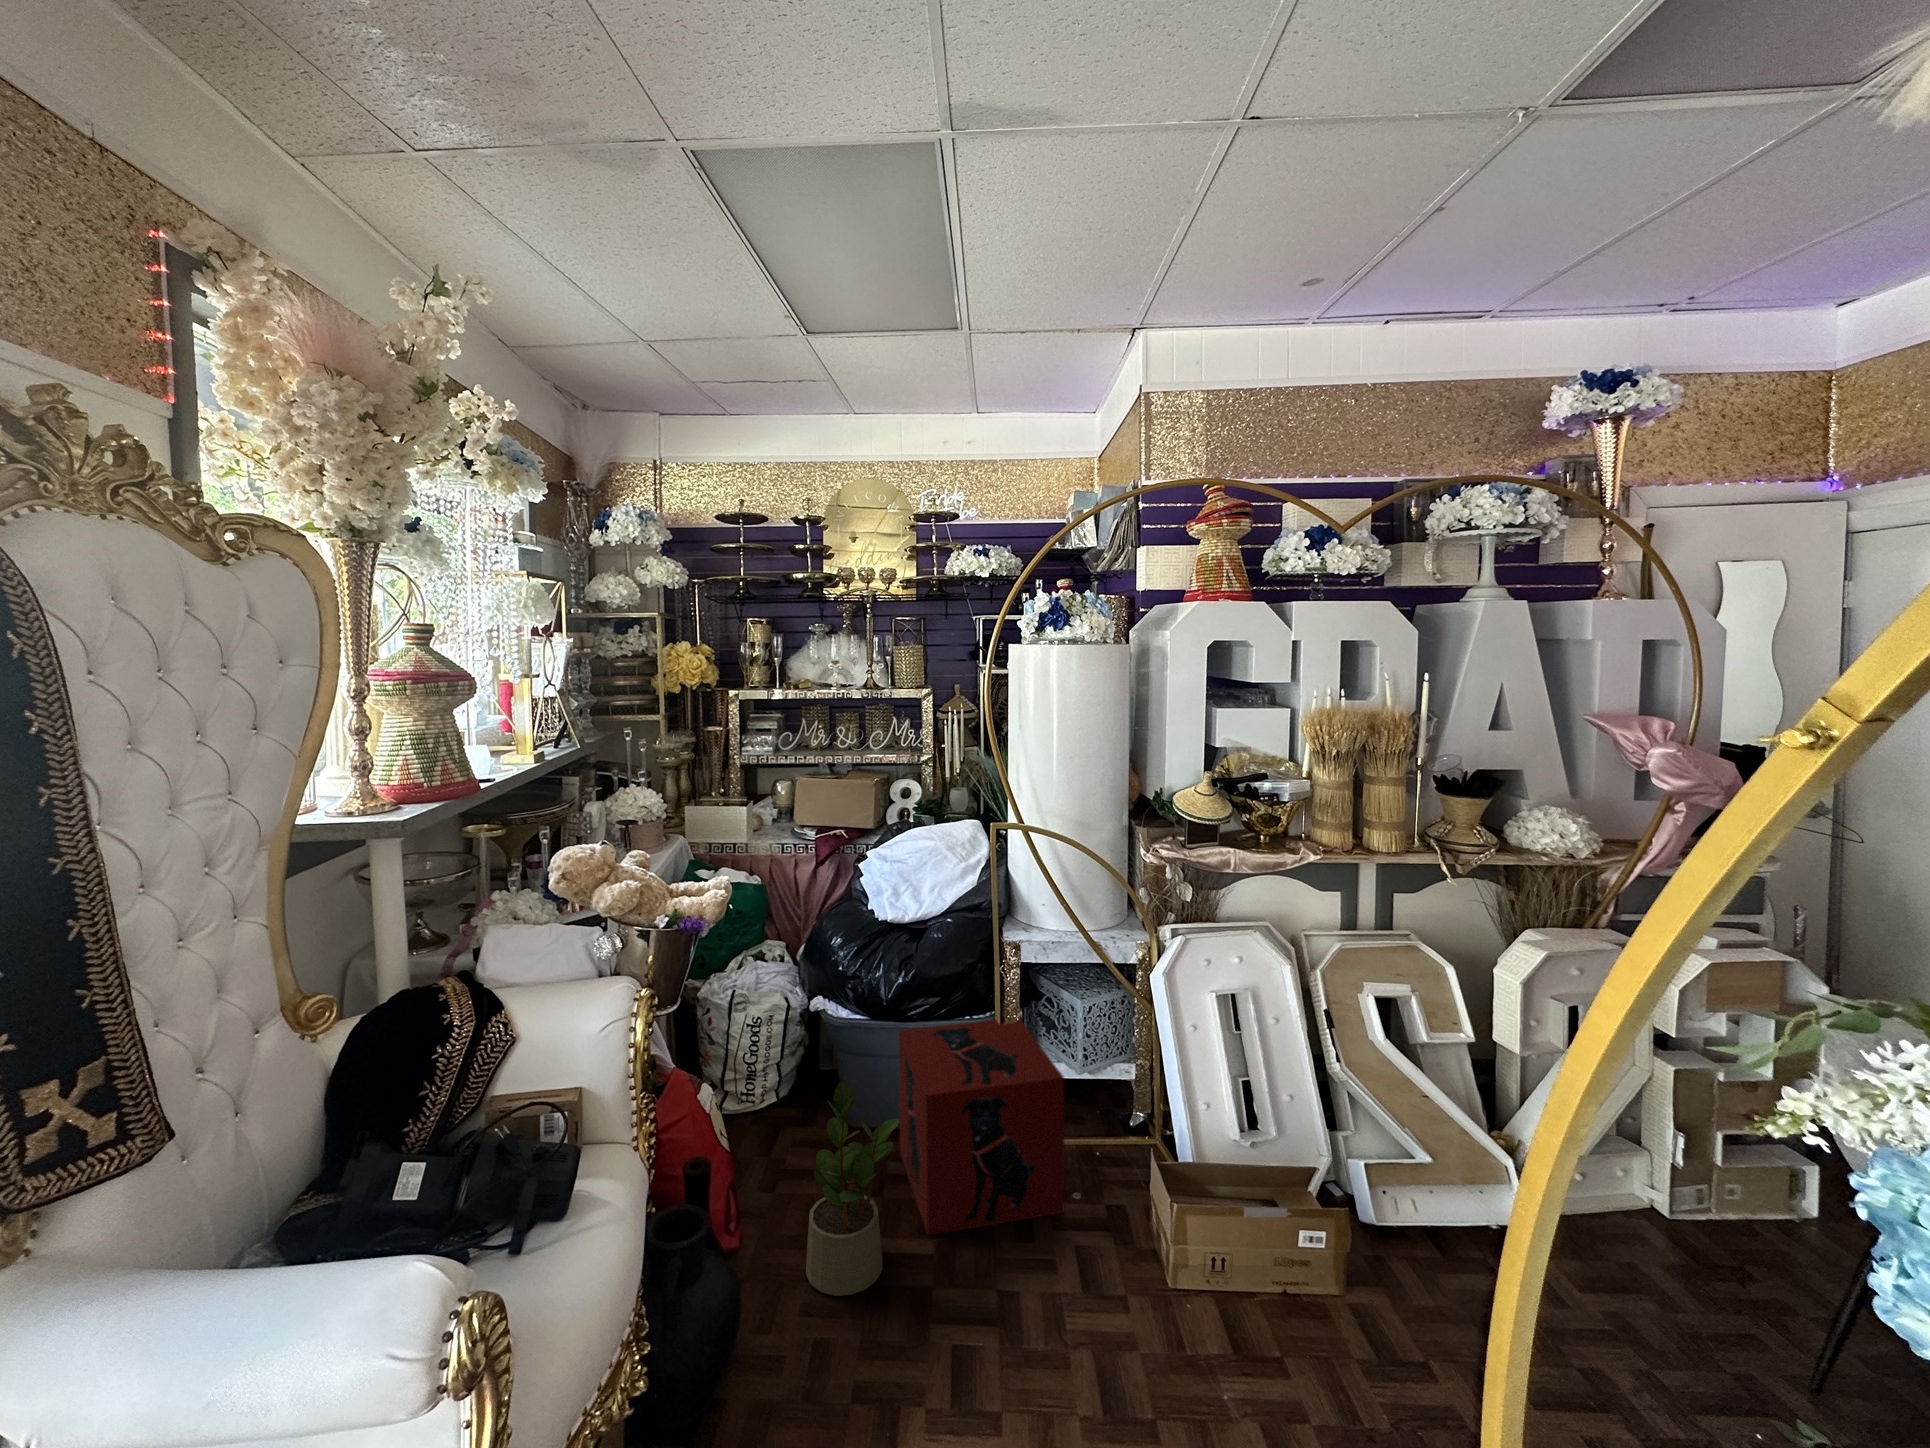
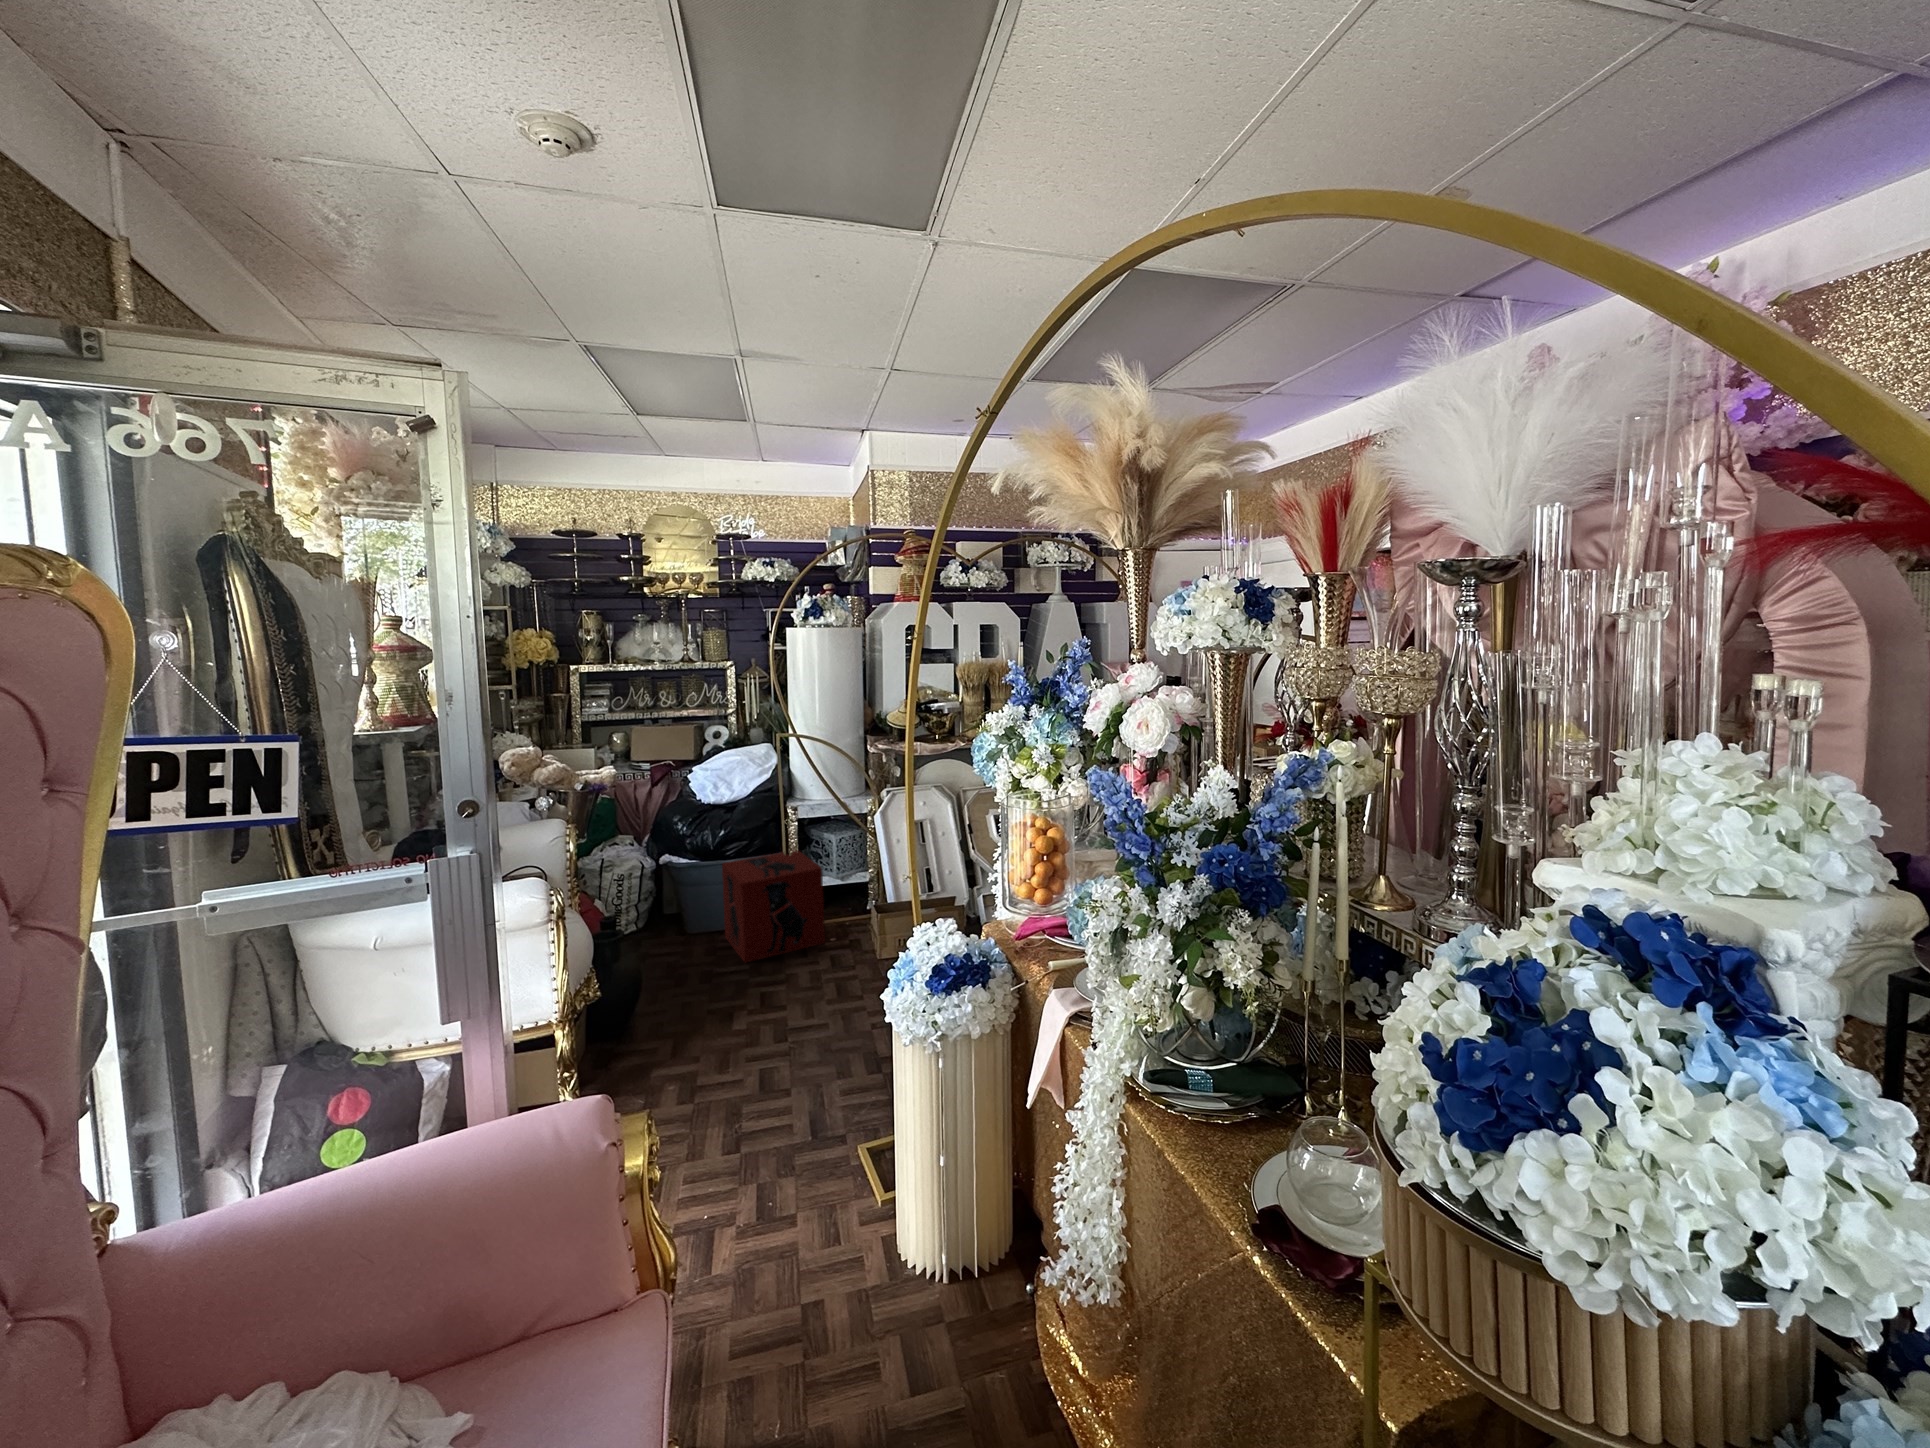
potted plant: present [806,1082,899,1296] -> none [673,875,726,990]

